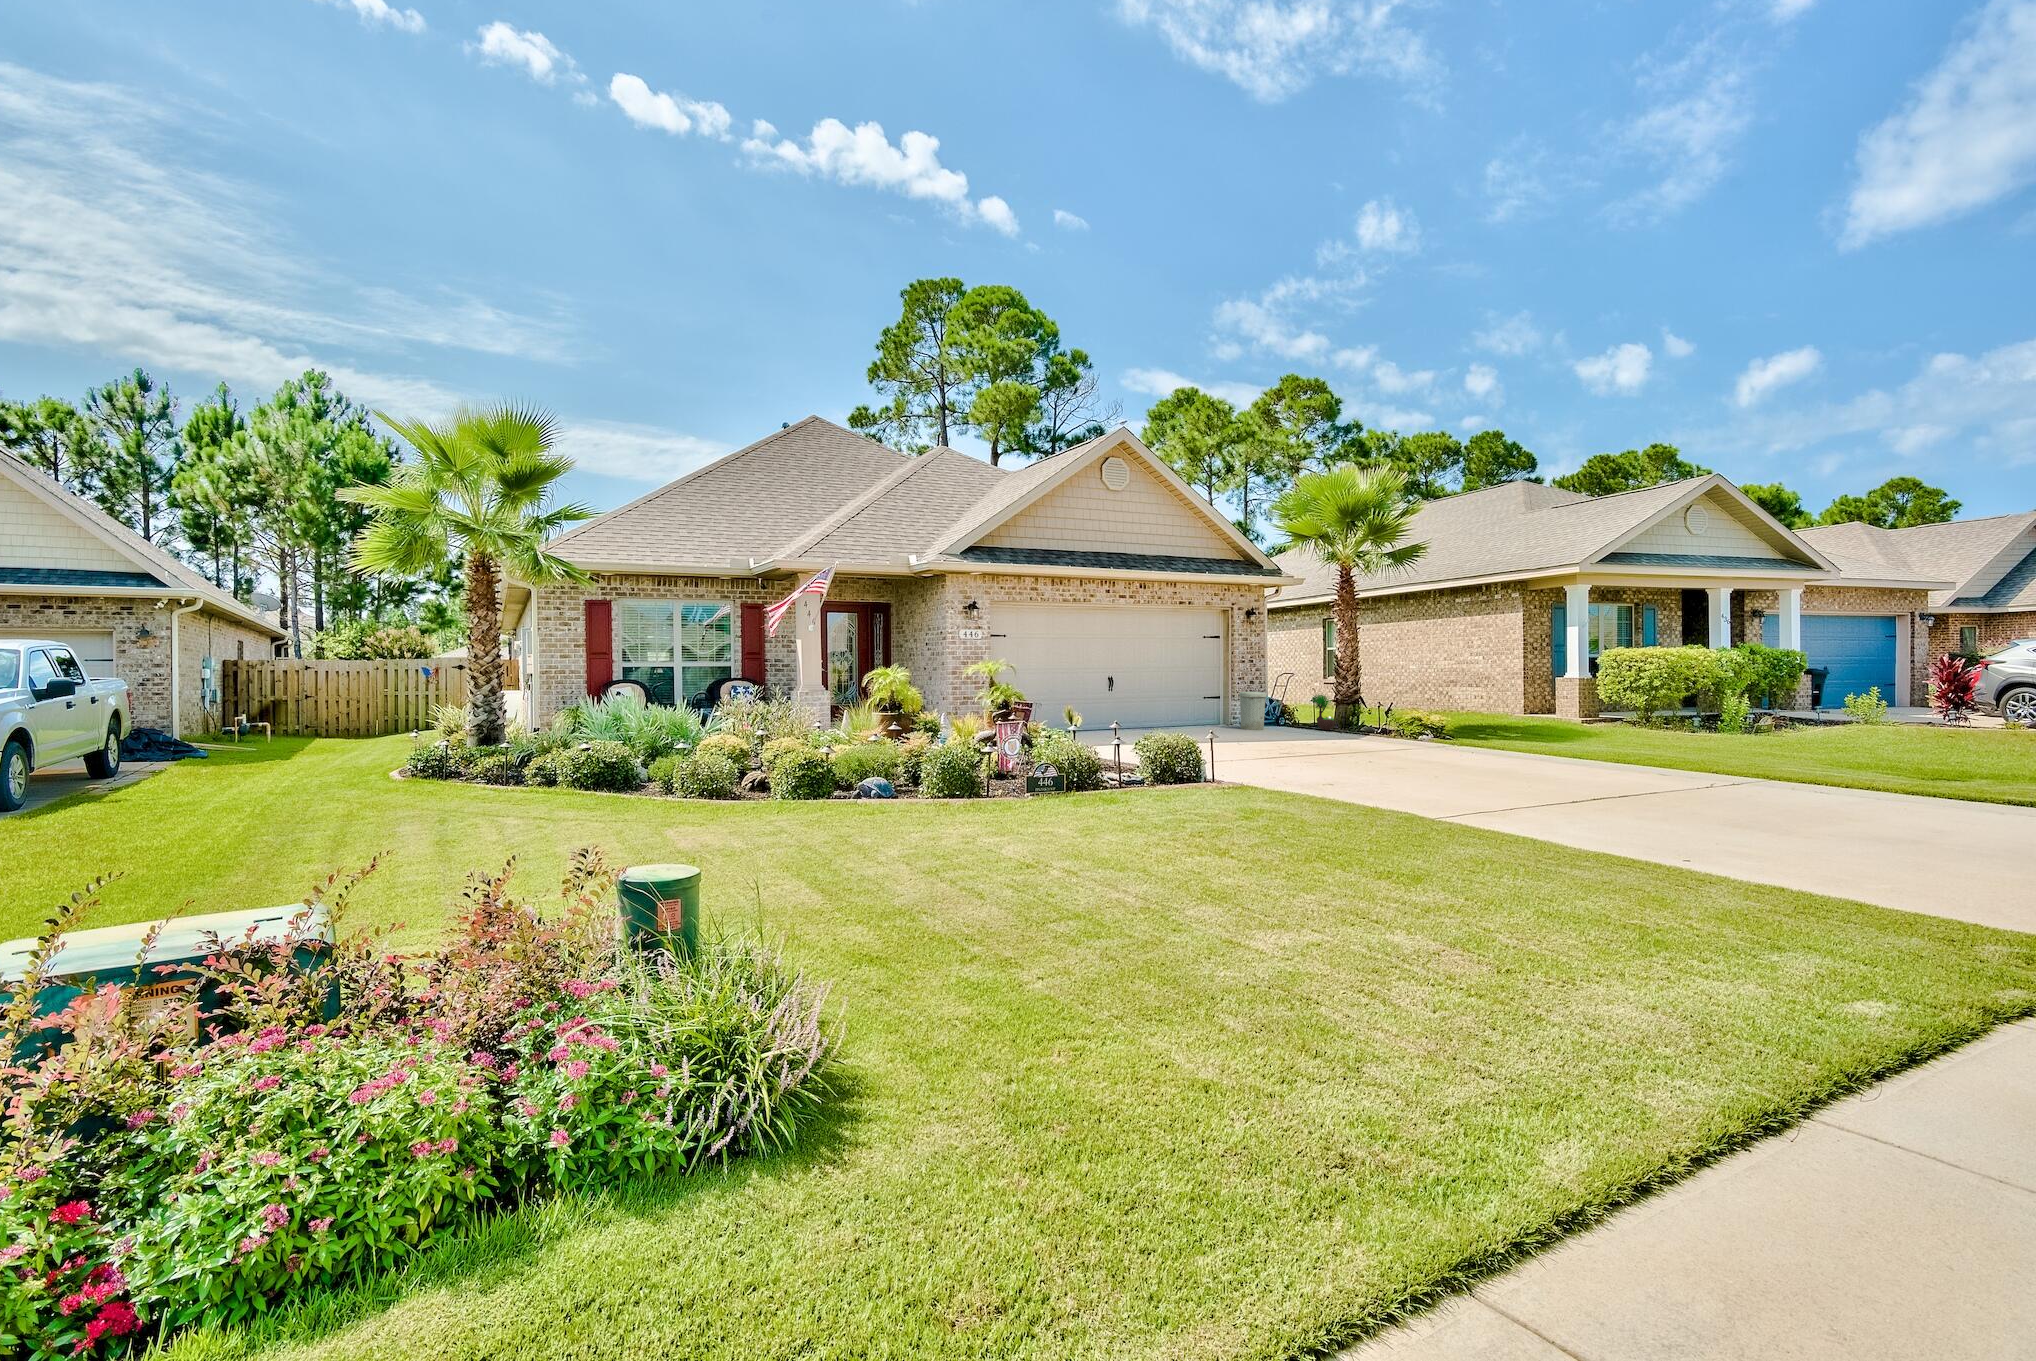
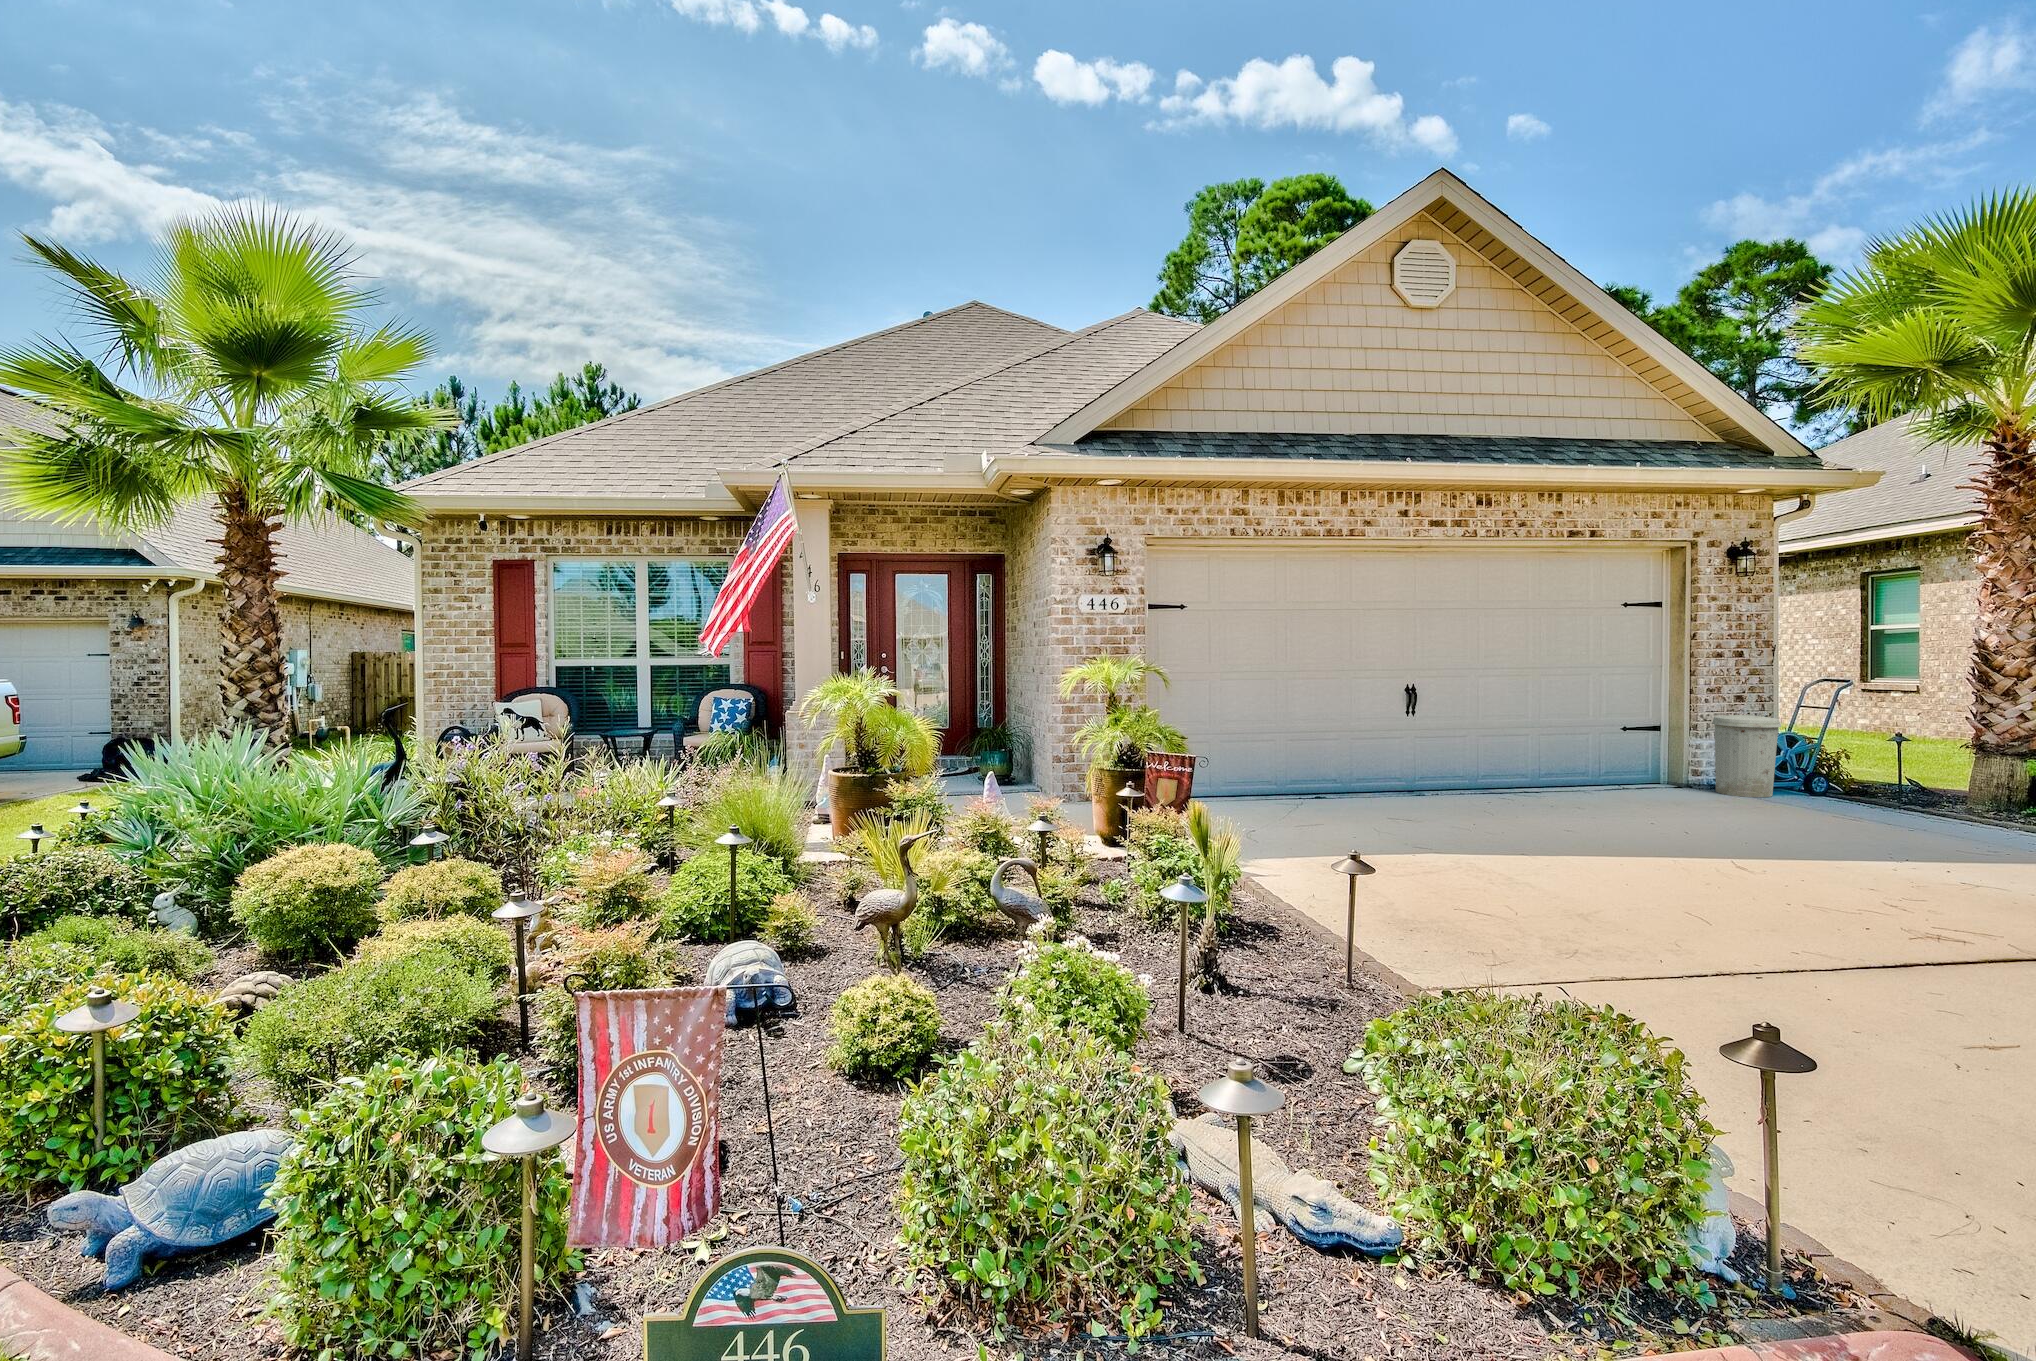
potted tree: present [1312,694,1335,730] -> none [1900,716,1967,806]

